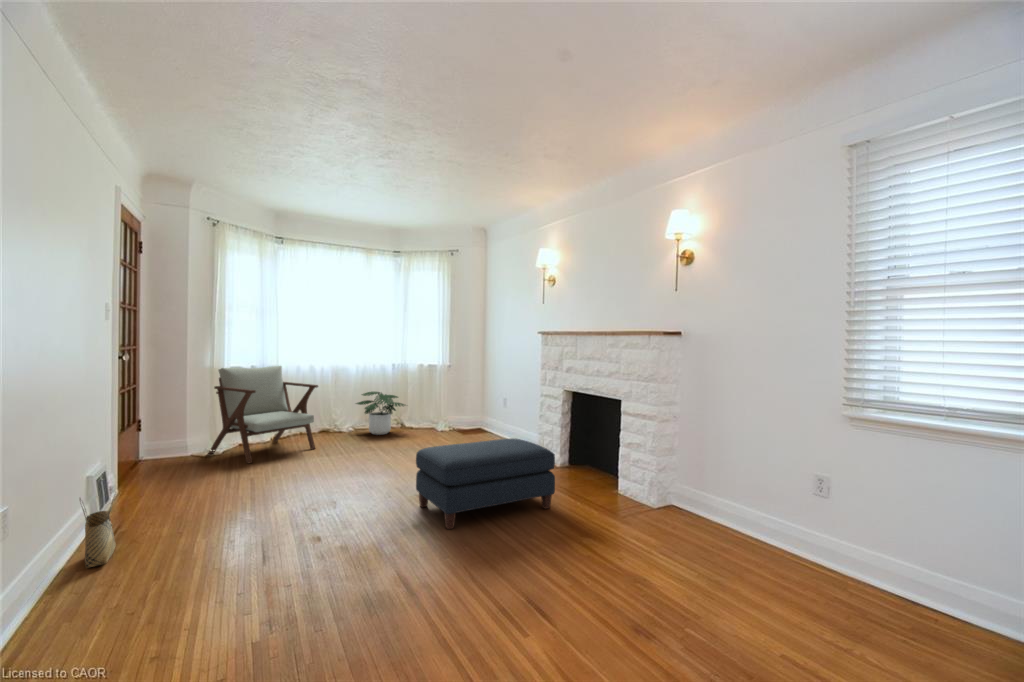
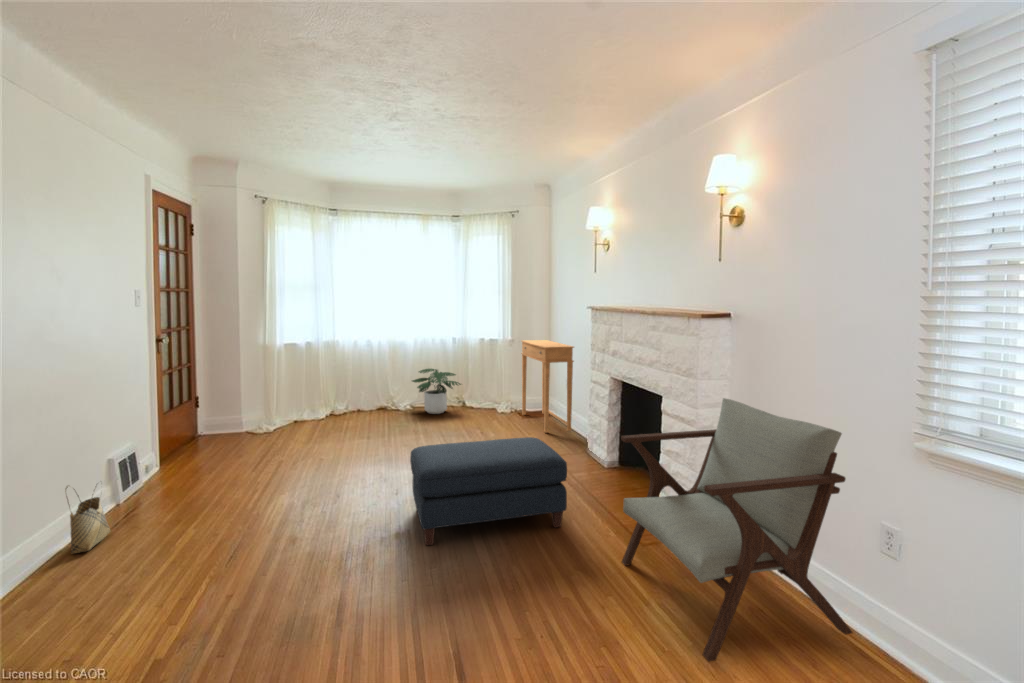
side table: none [463,364,518,445] -> present [521,340,574,433]
lounge chair: present [209,366,318,463] -> present [621,398,852,661]

